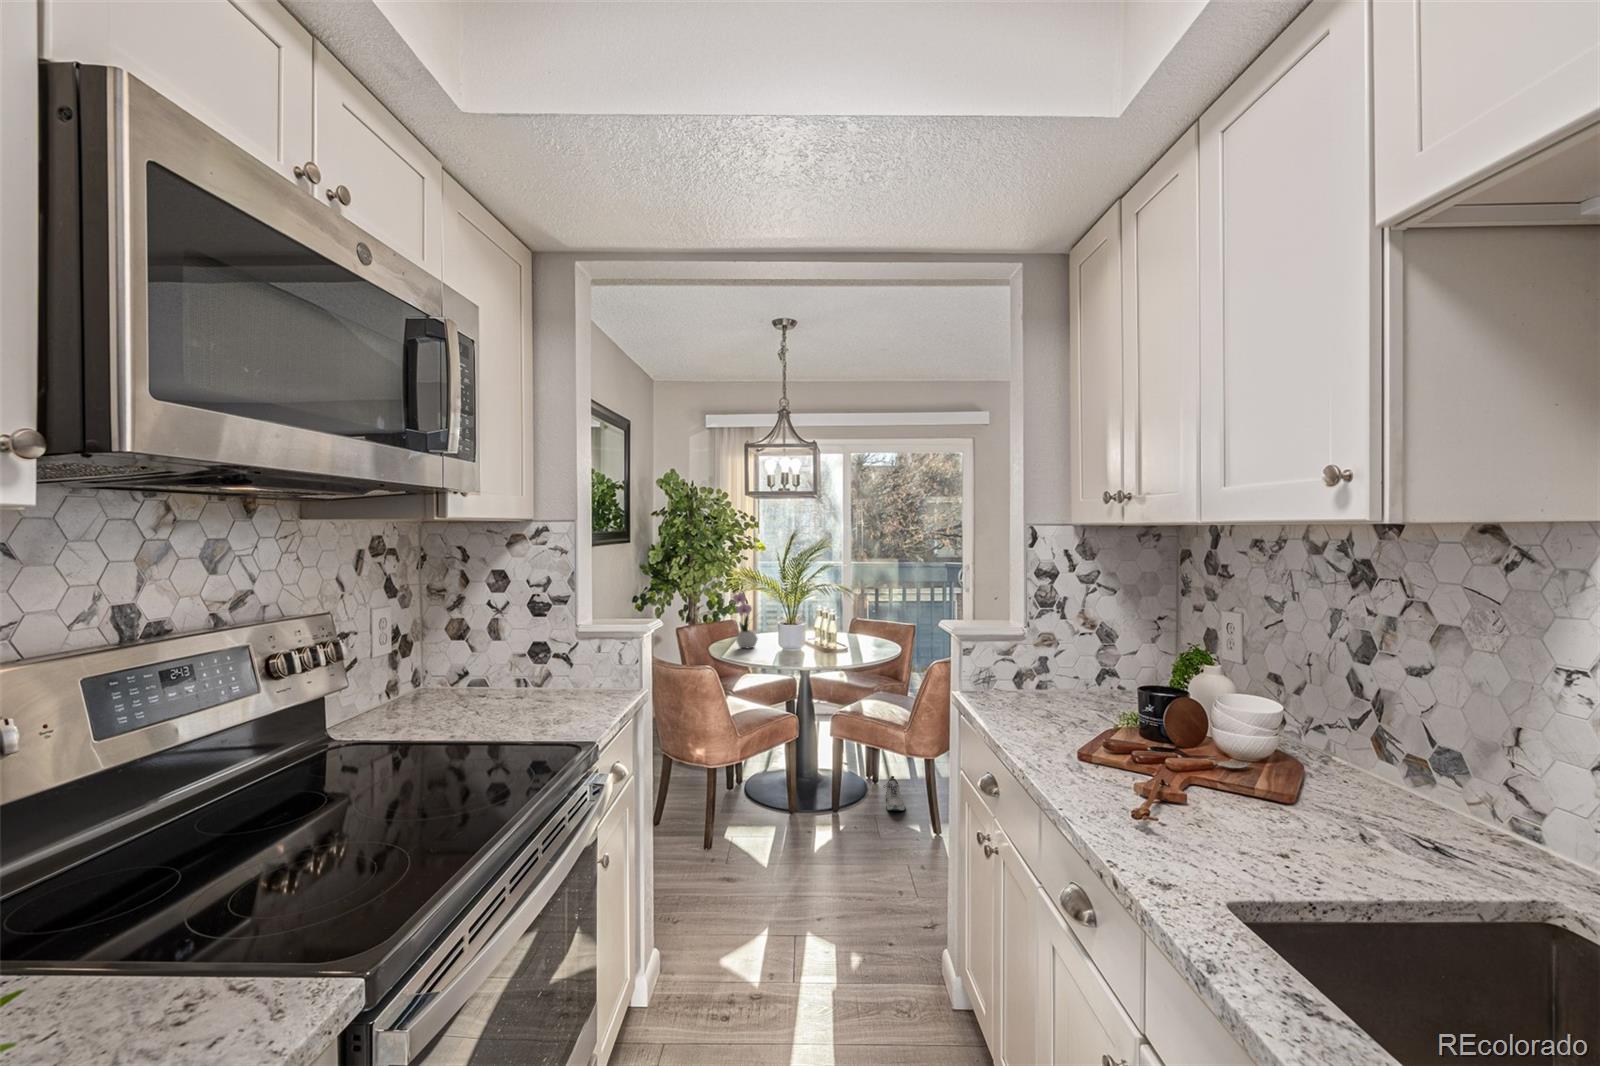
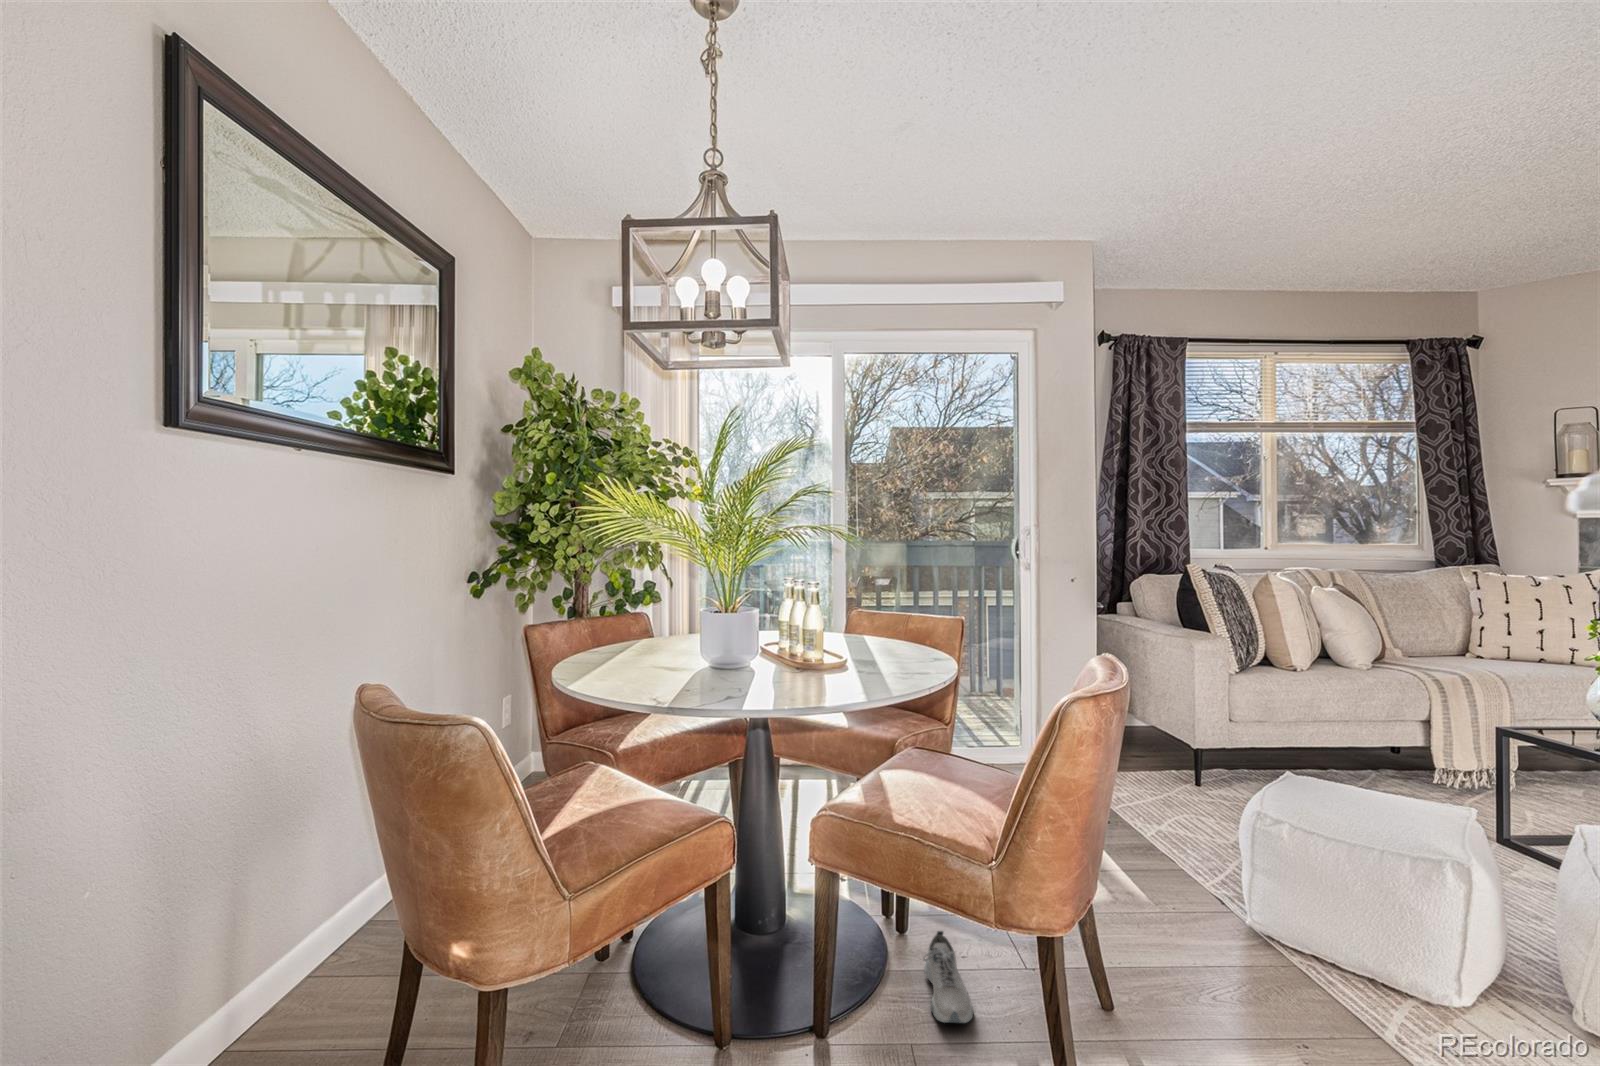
flower arrangement: present [733,585,758,648] -> none [615,529,674,662]

